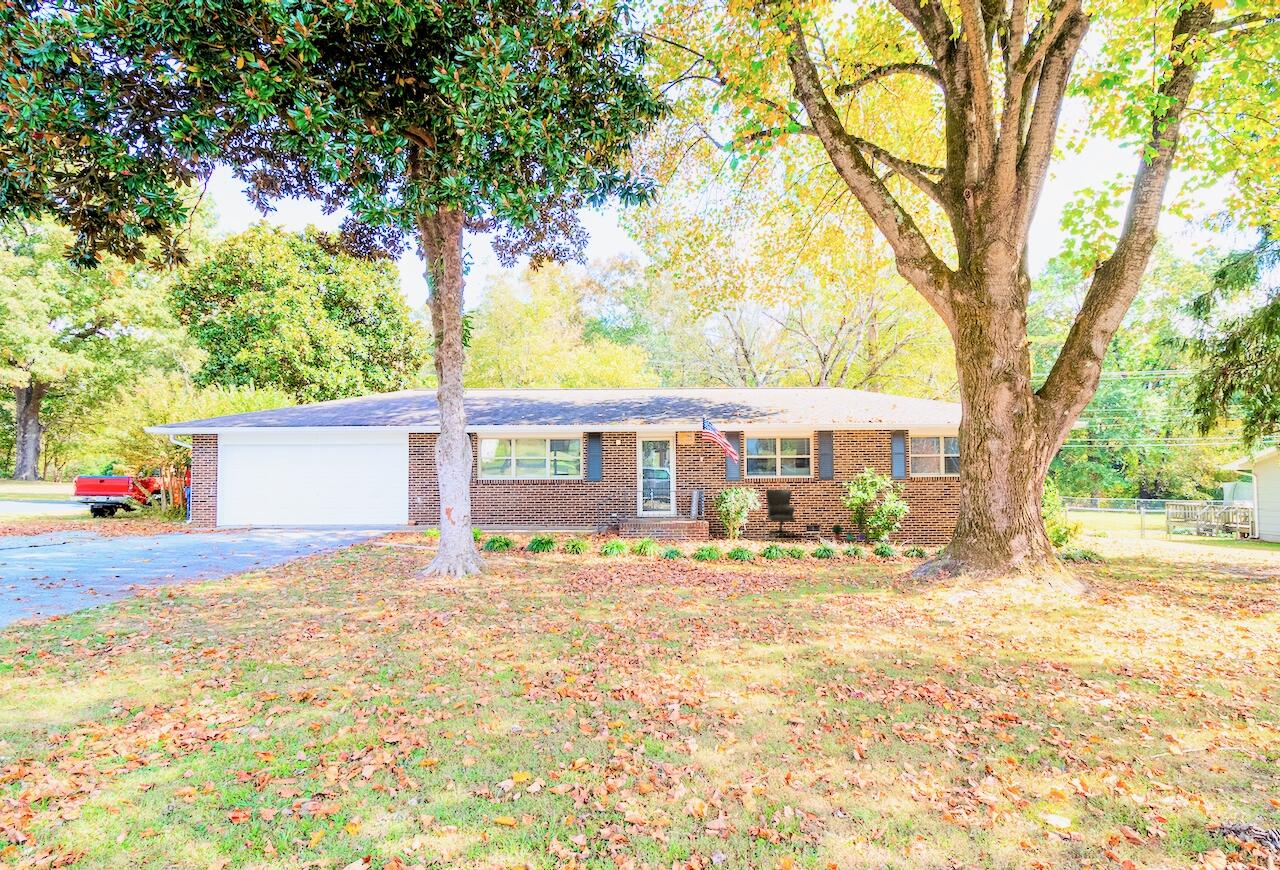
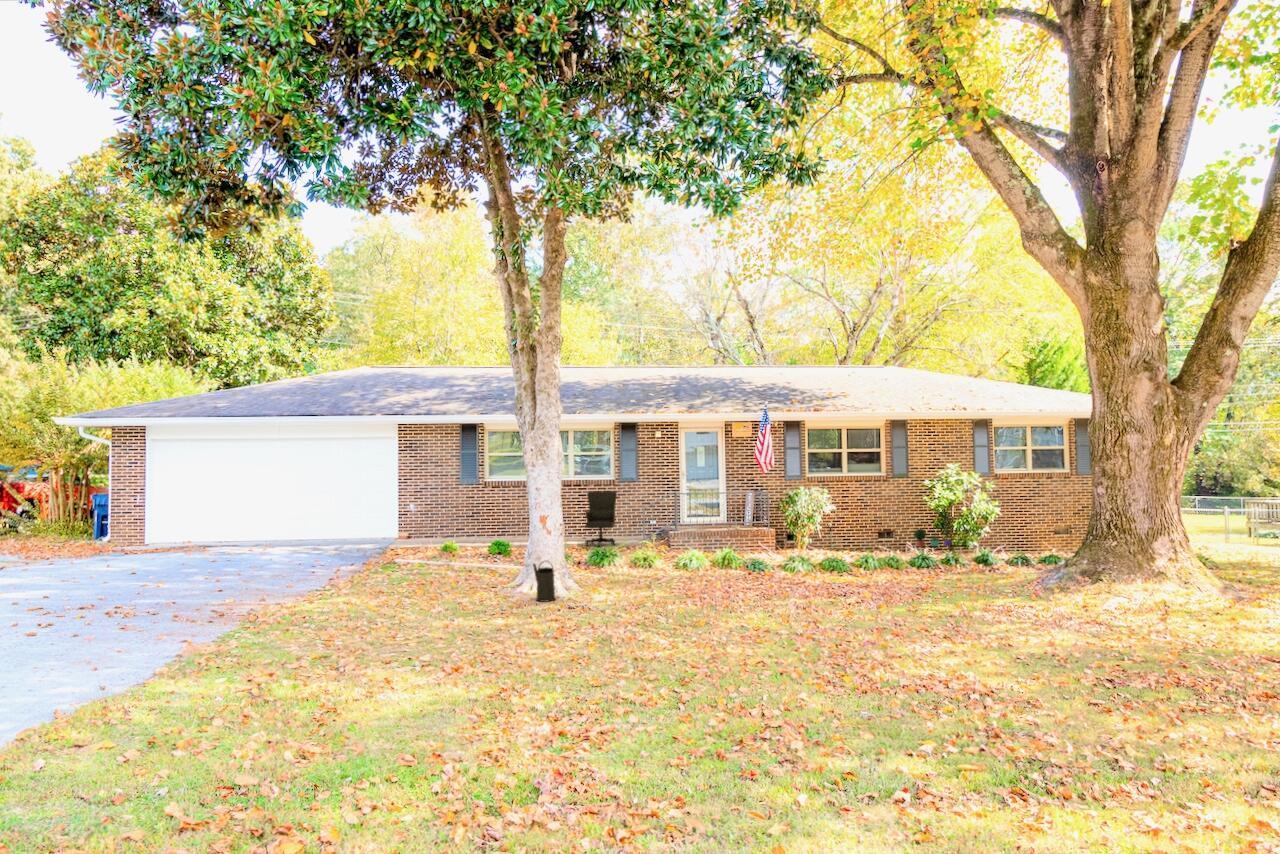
chair: present [766,489,795,537] -> present [585,491,617,546]
watering can: none [457,544,475,580] -> present [533,563,556,602]

